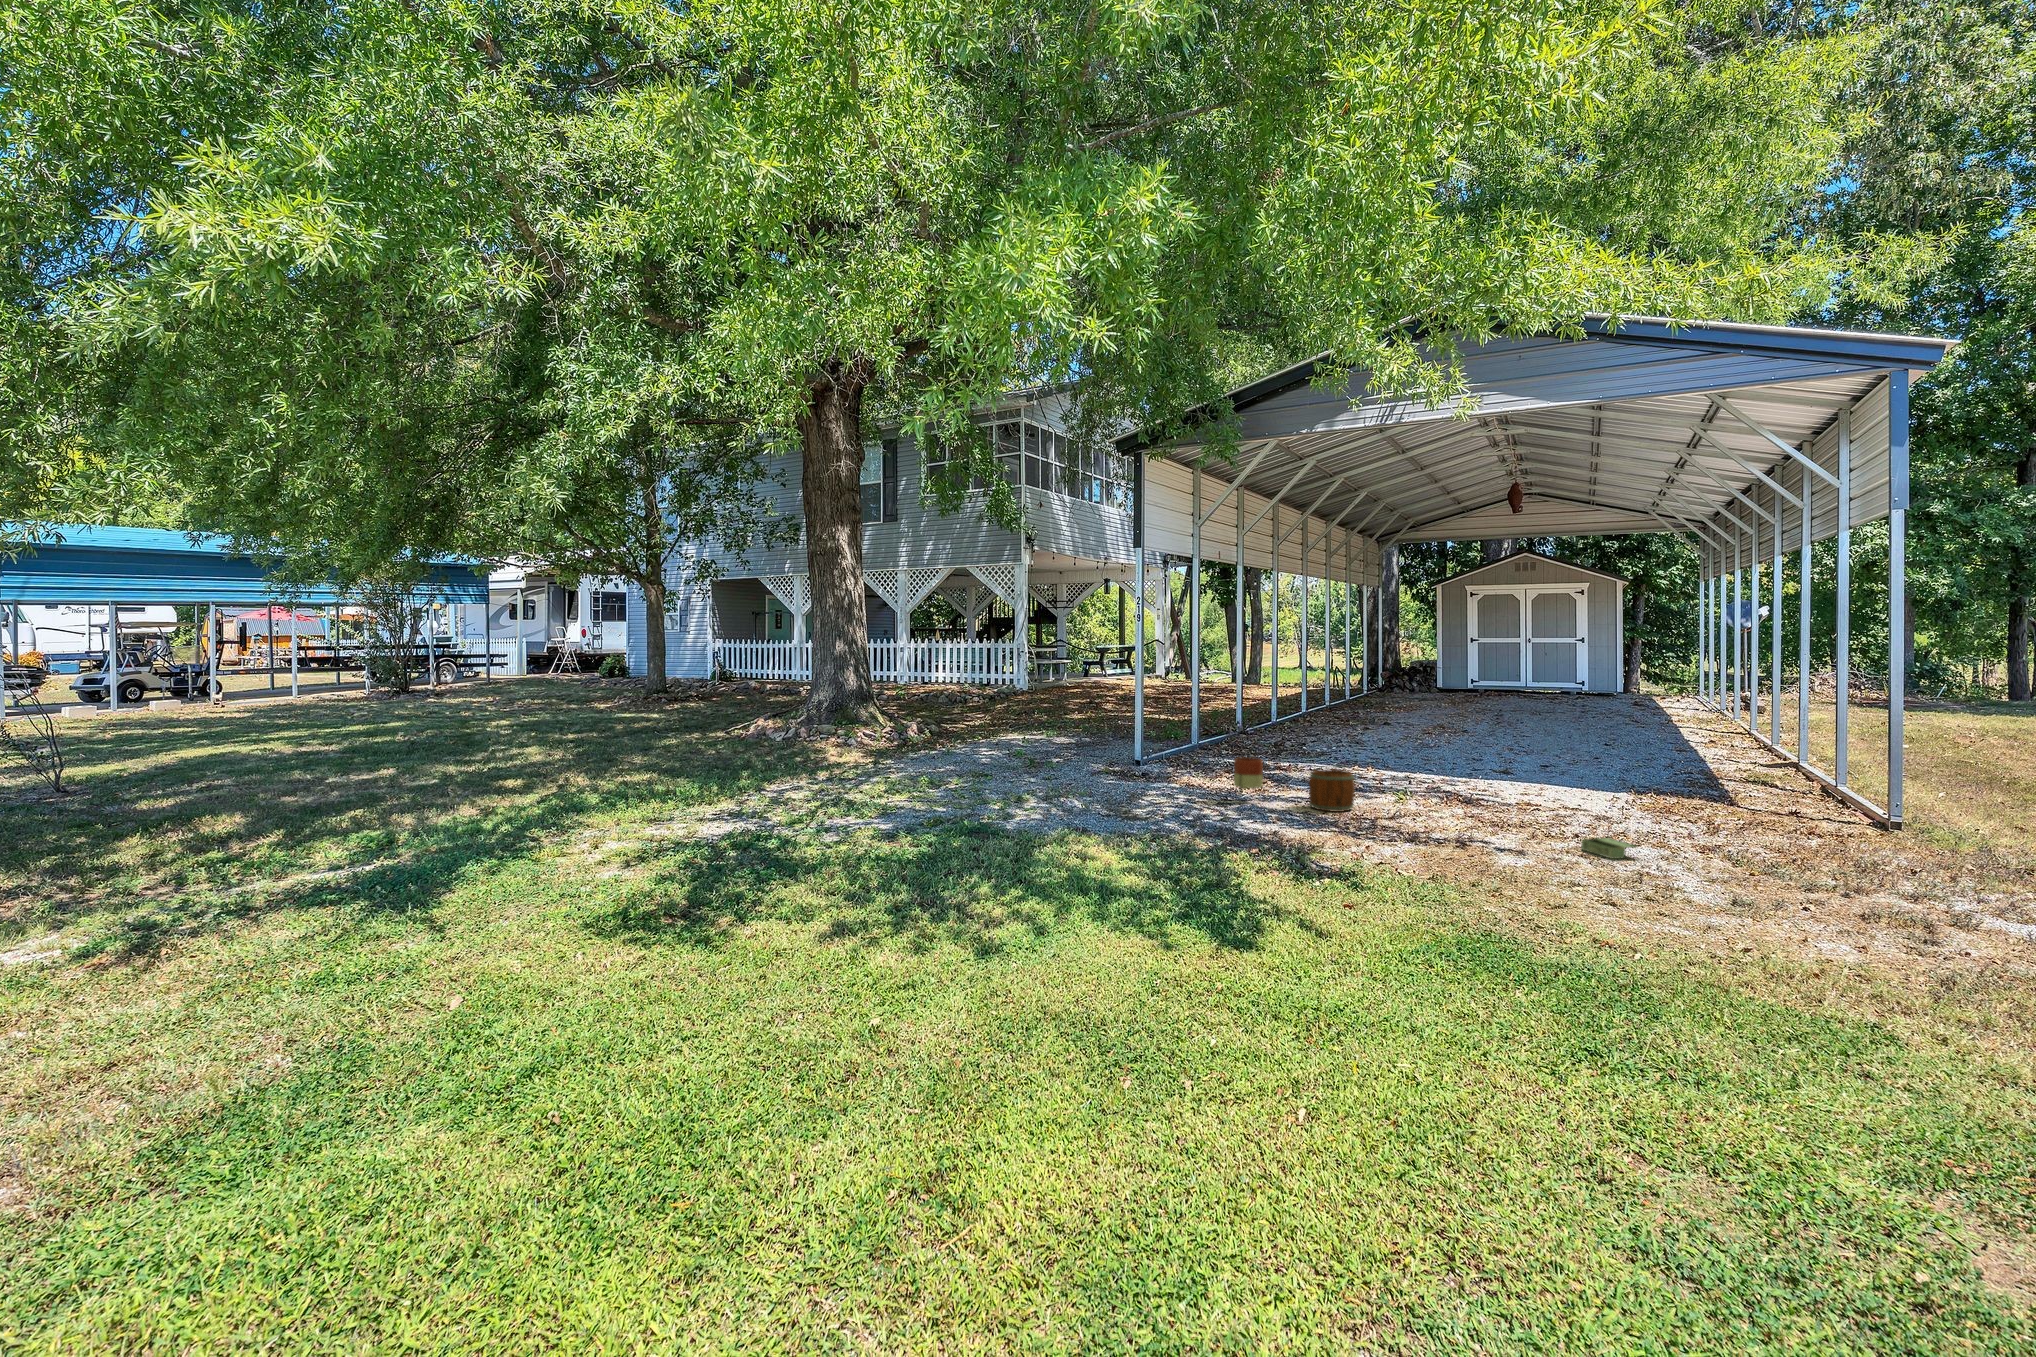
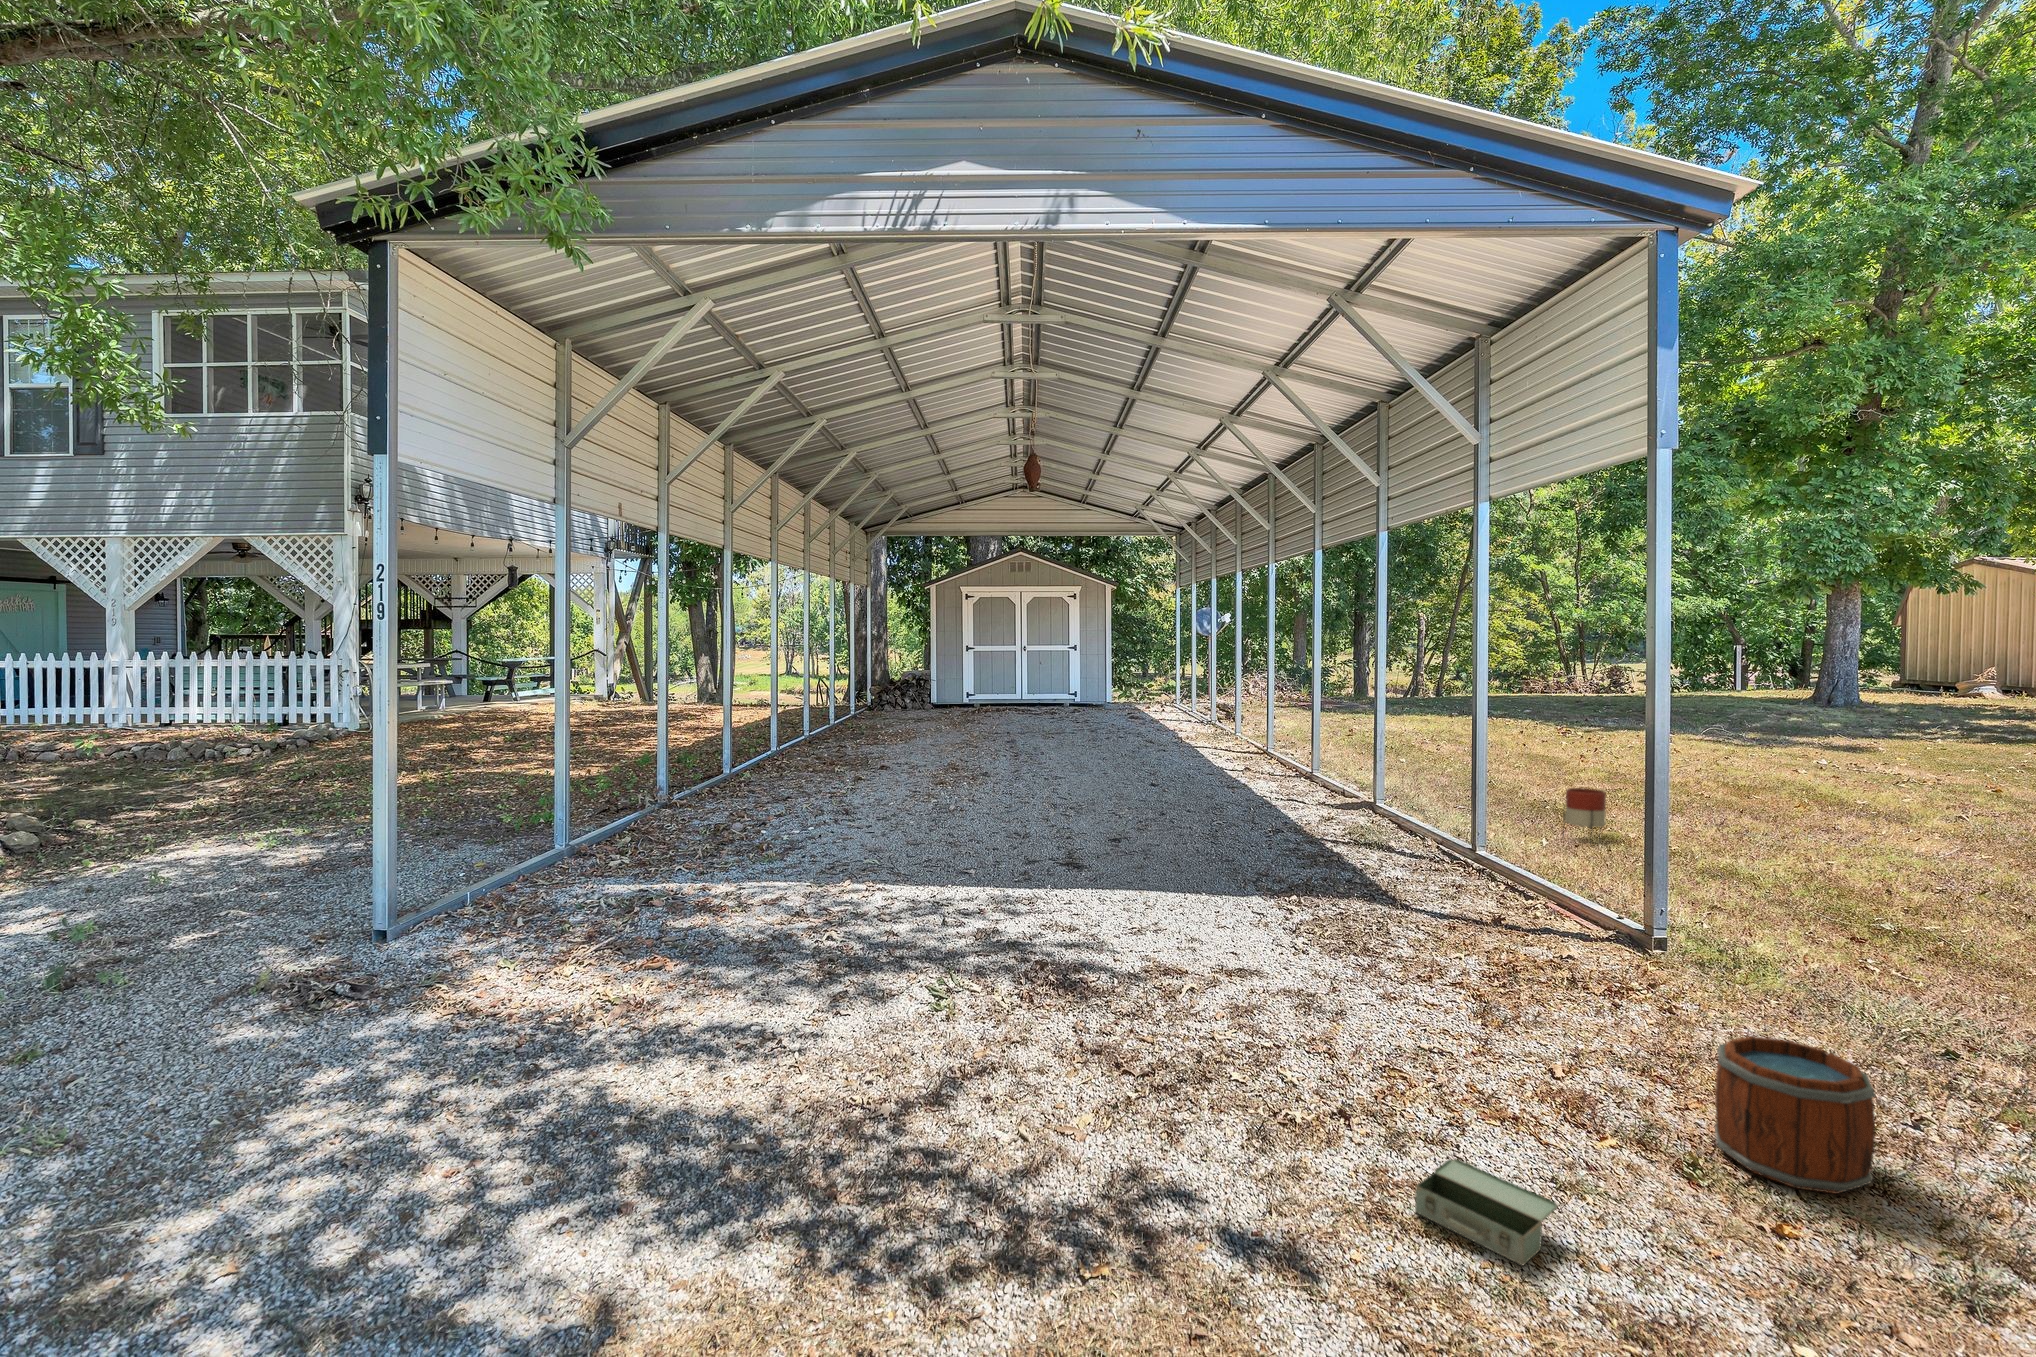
planter: present [1234,757,1264,797] -> present [1563,788,1606,845]
bucket: present [1309,770,1355,812] -> present [1715,1036,1876,1194]

